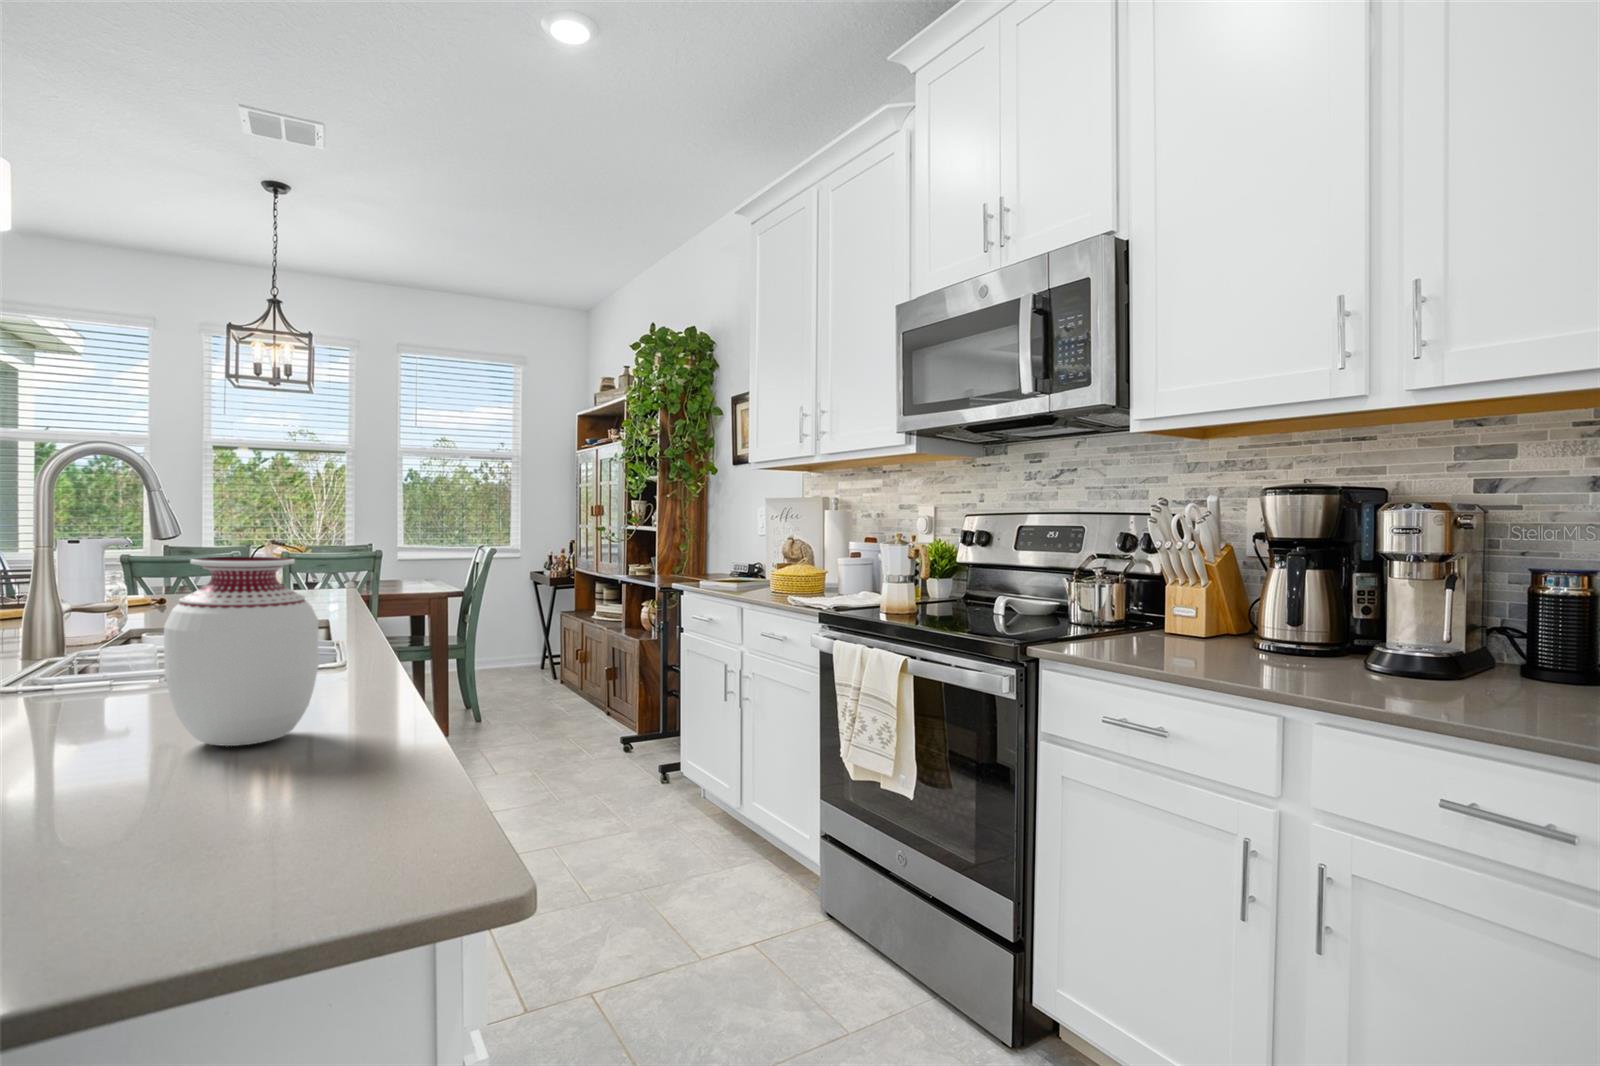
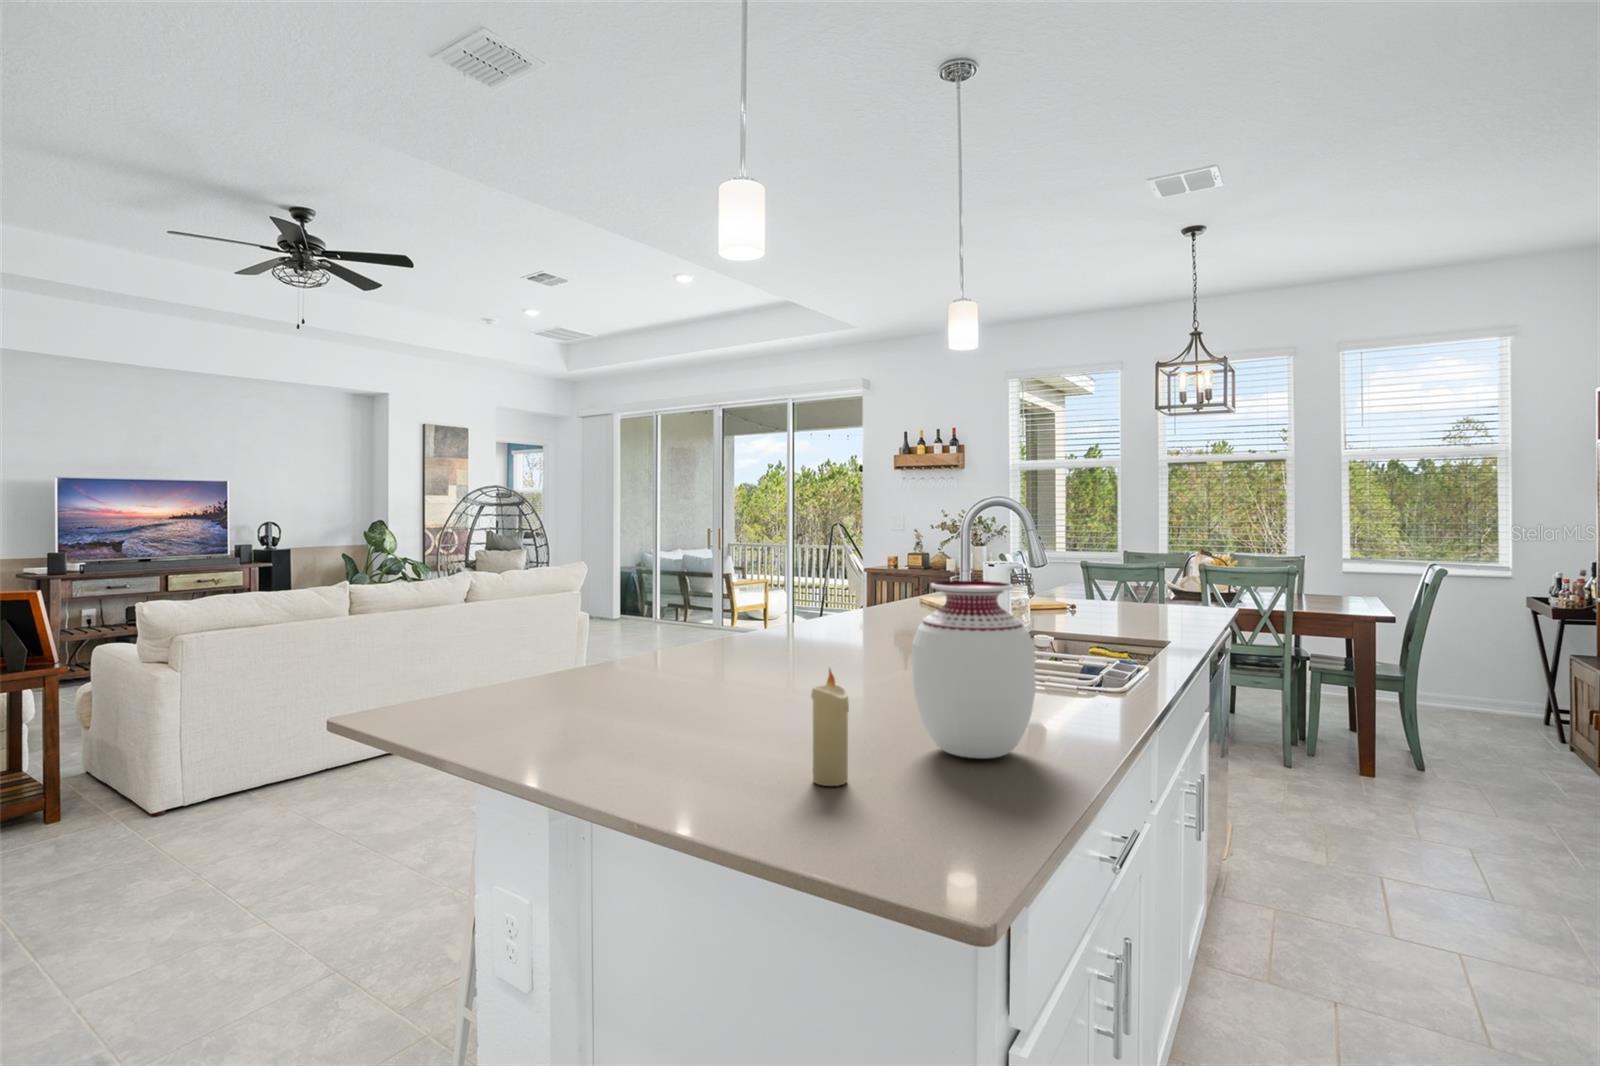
candle: none [74,663,134,808] -> present [811,669,849,786]

